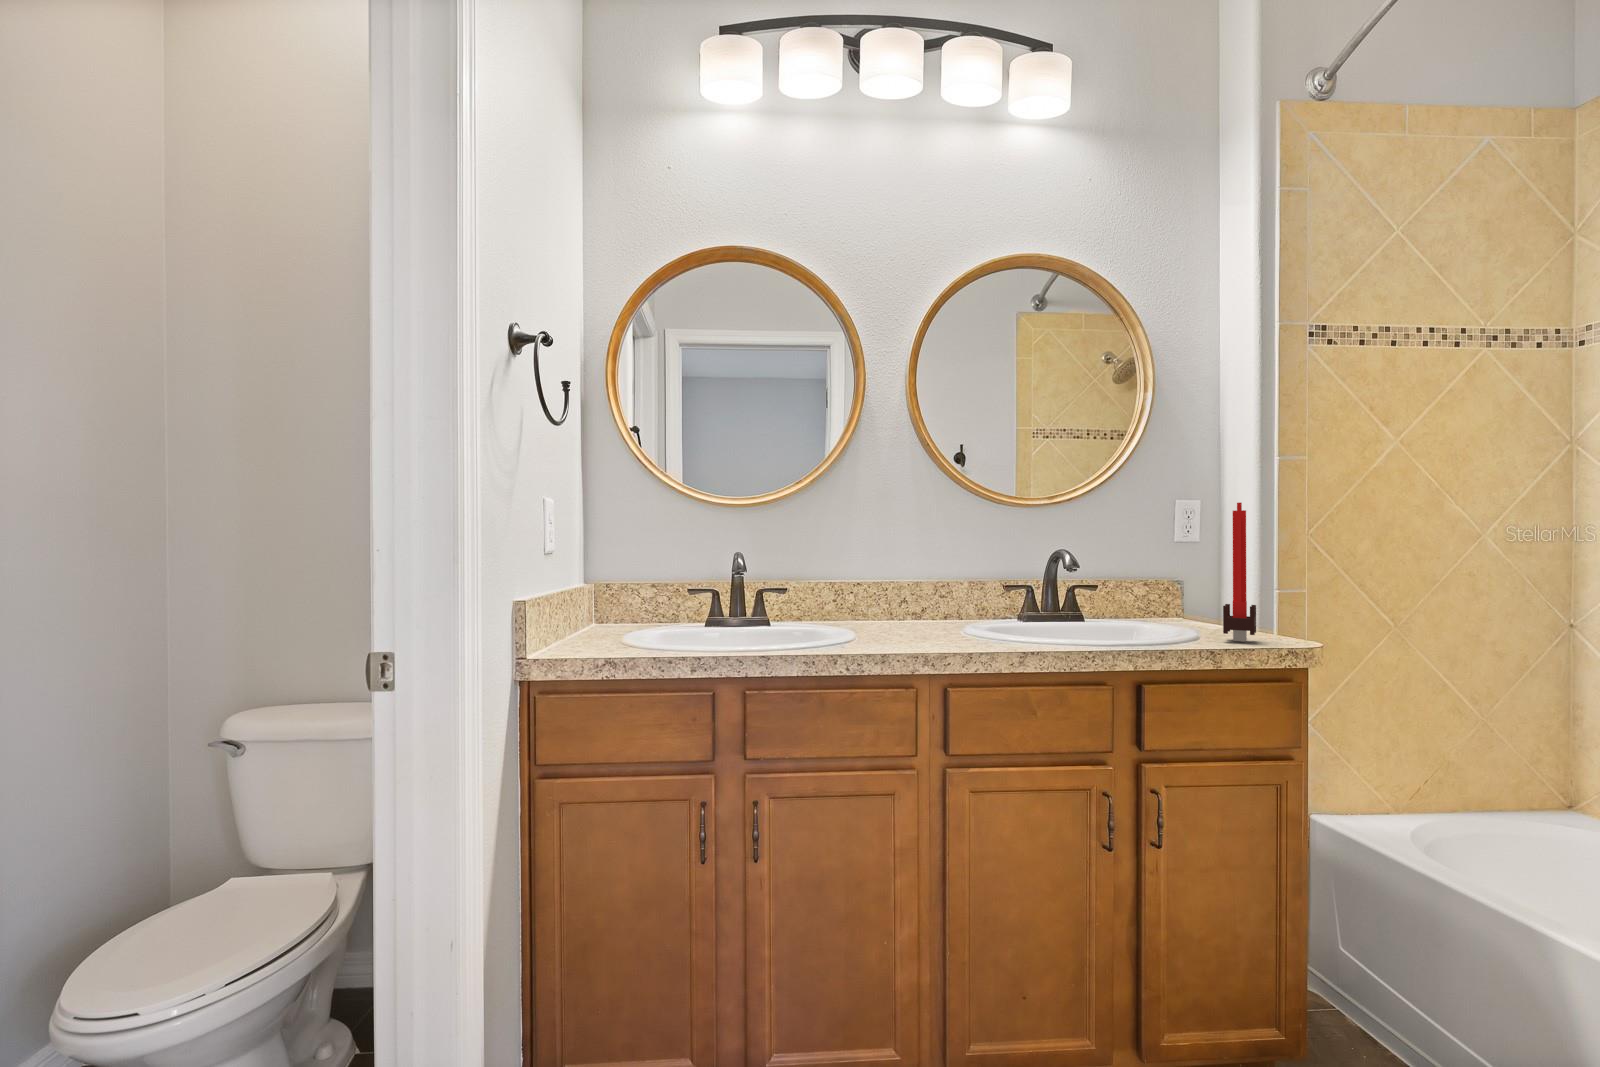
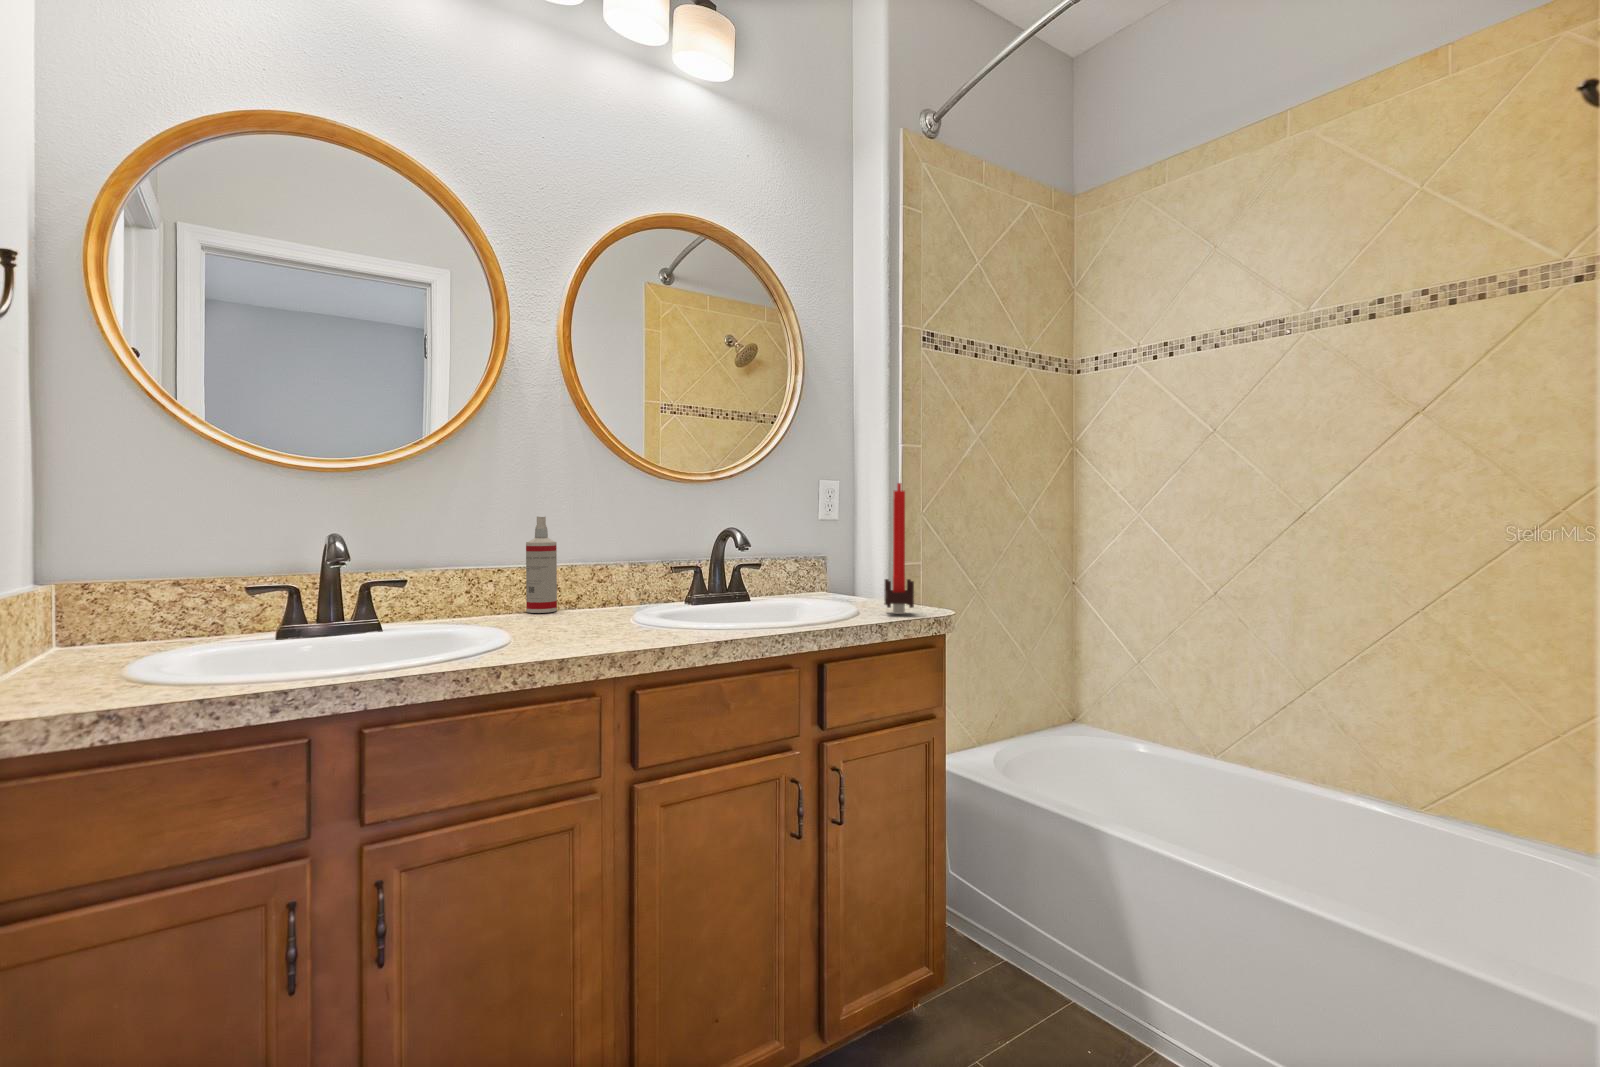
spray bottle: none [877,539,903,622] -> present [526,517,557,613]

